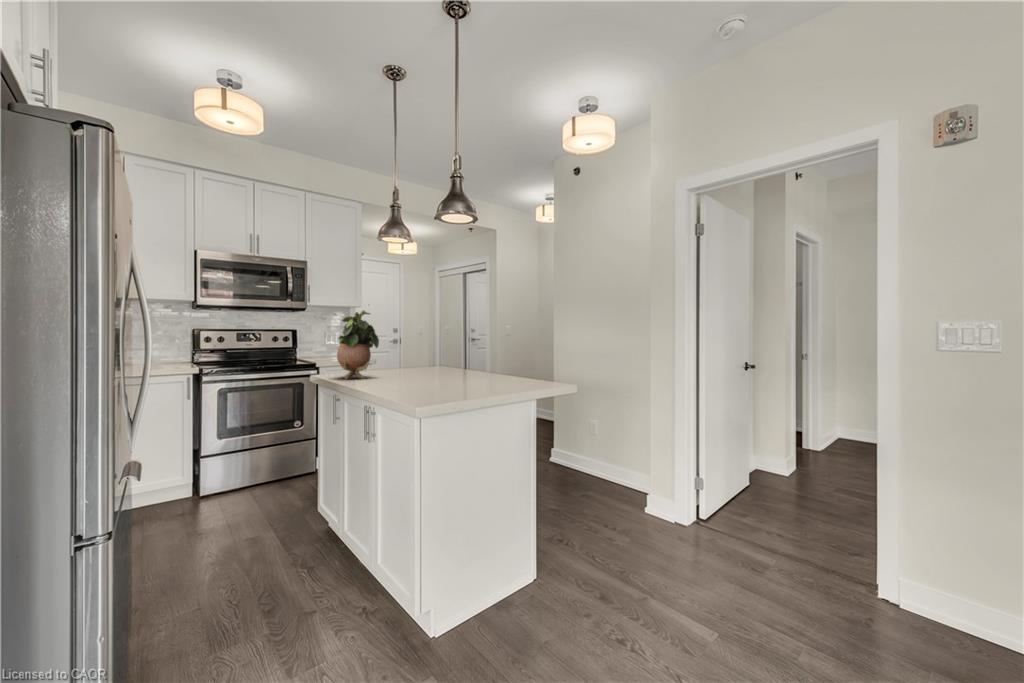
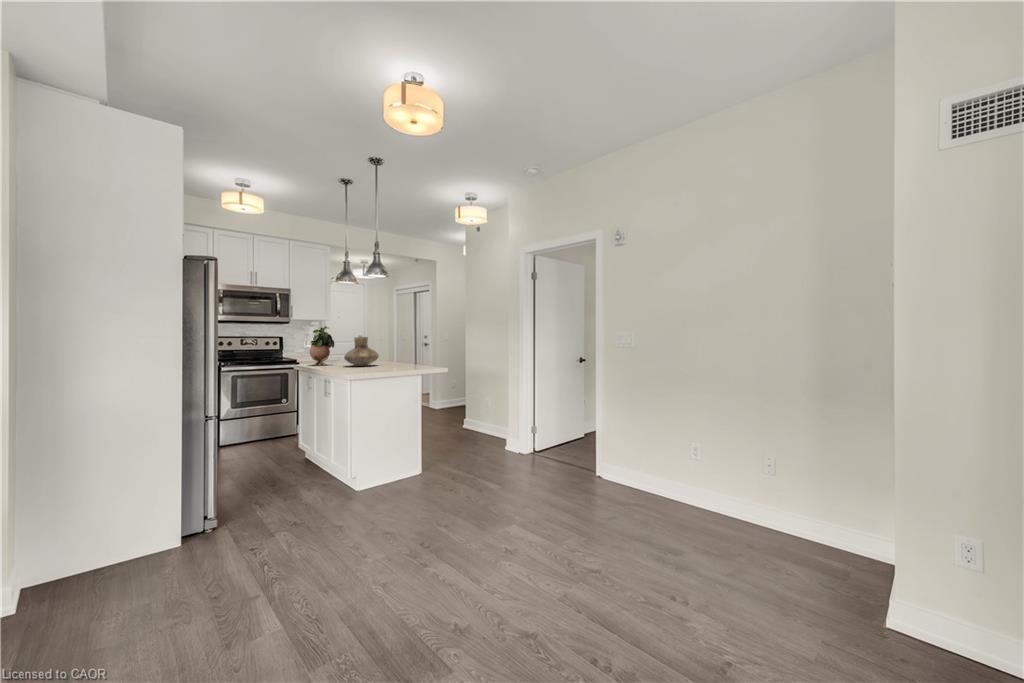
vase: none [398,329,458,382] -> present [344,337,379,366]

